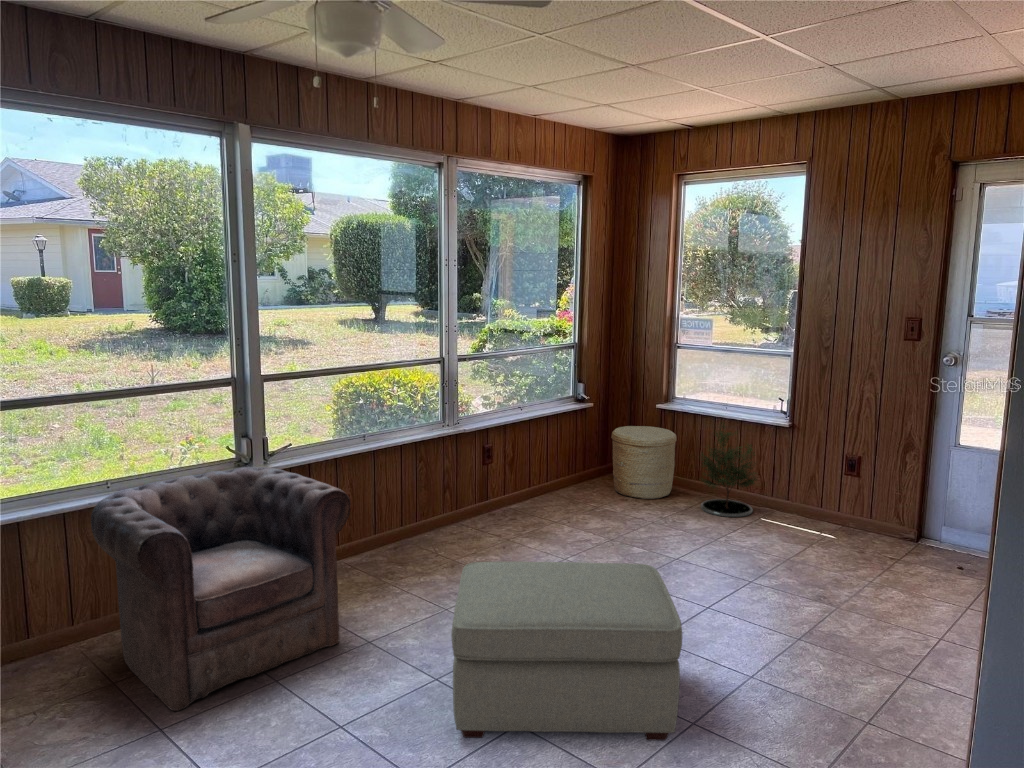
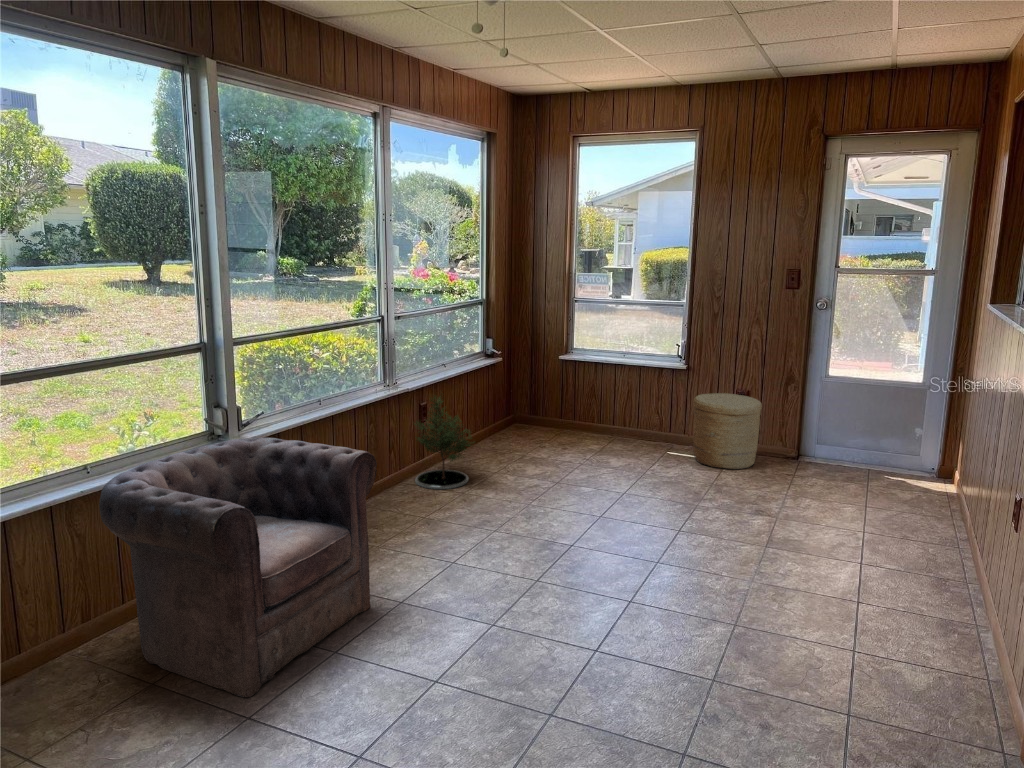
potted tree: present [701,423,757,517] -> present [415,395,471,489]
woven basket: present [611,426,677,499] -> present [693,393,762,469]
ottoman: present [452,562,682,741] -> none [507,493,737,667]

